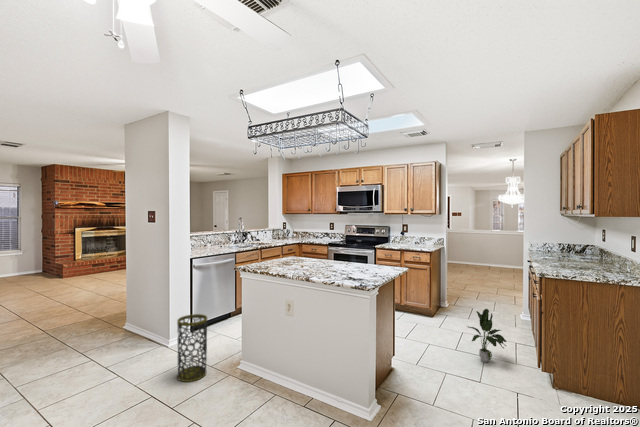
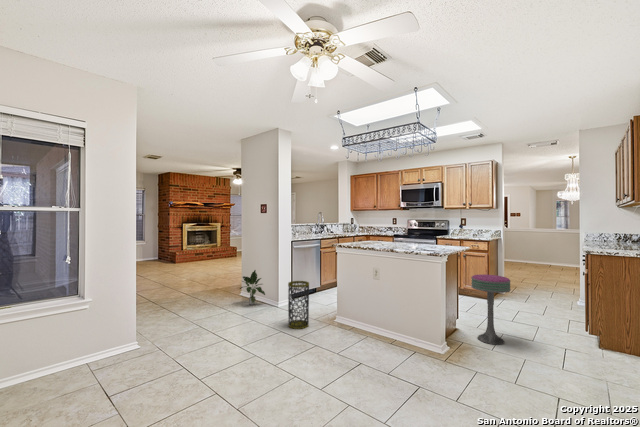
bar stool: none [409,300,453,388] -> present [471,274,510,344]
potted plant: present [468,309,506,362] -> present [240,270,265,305]

